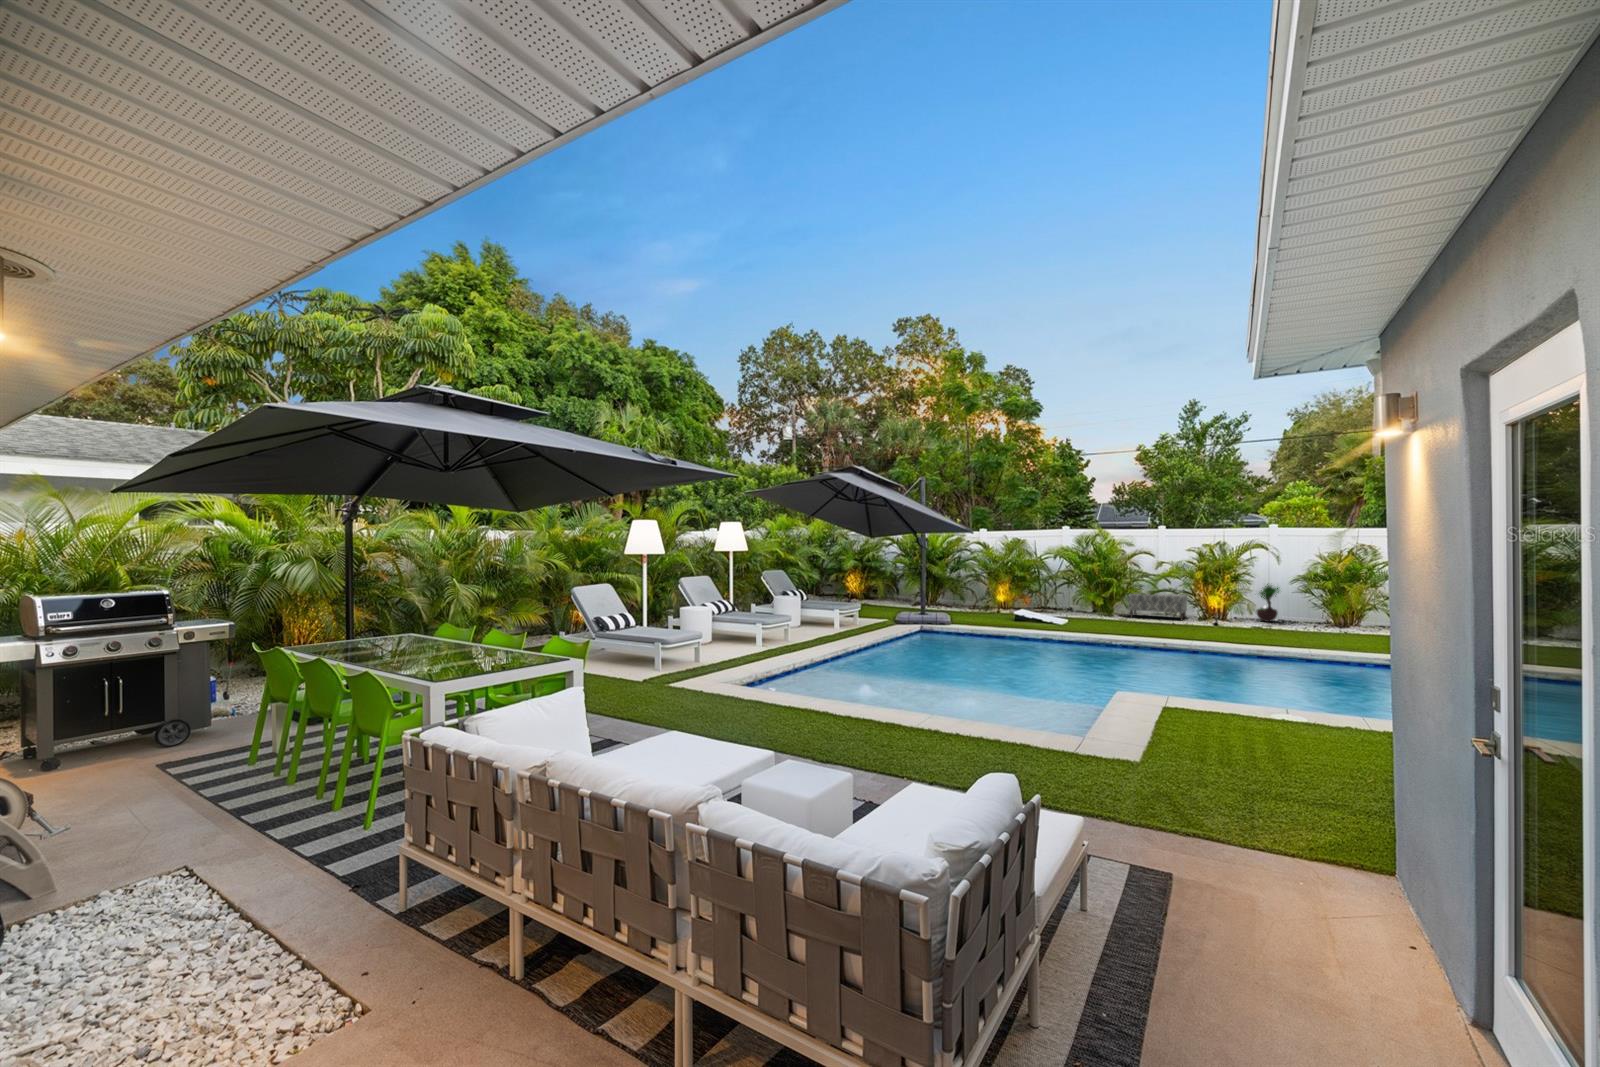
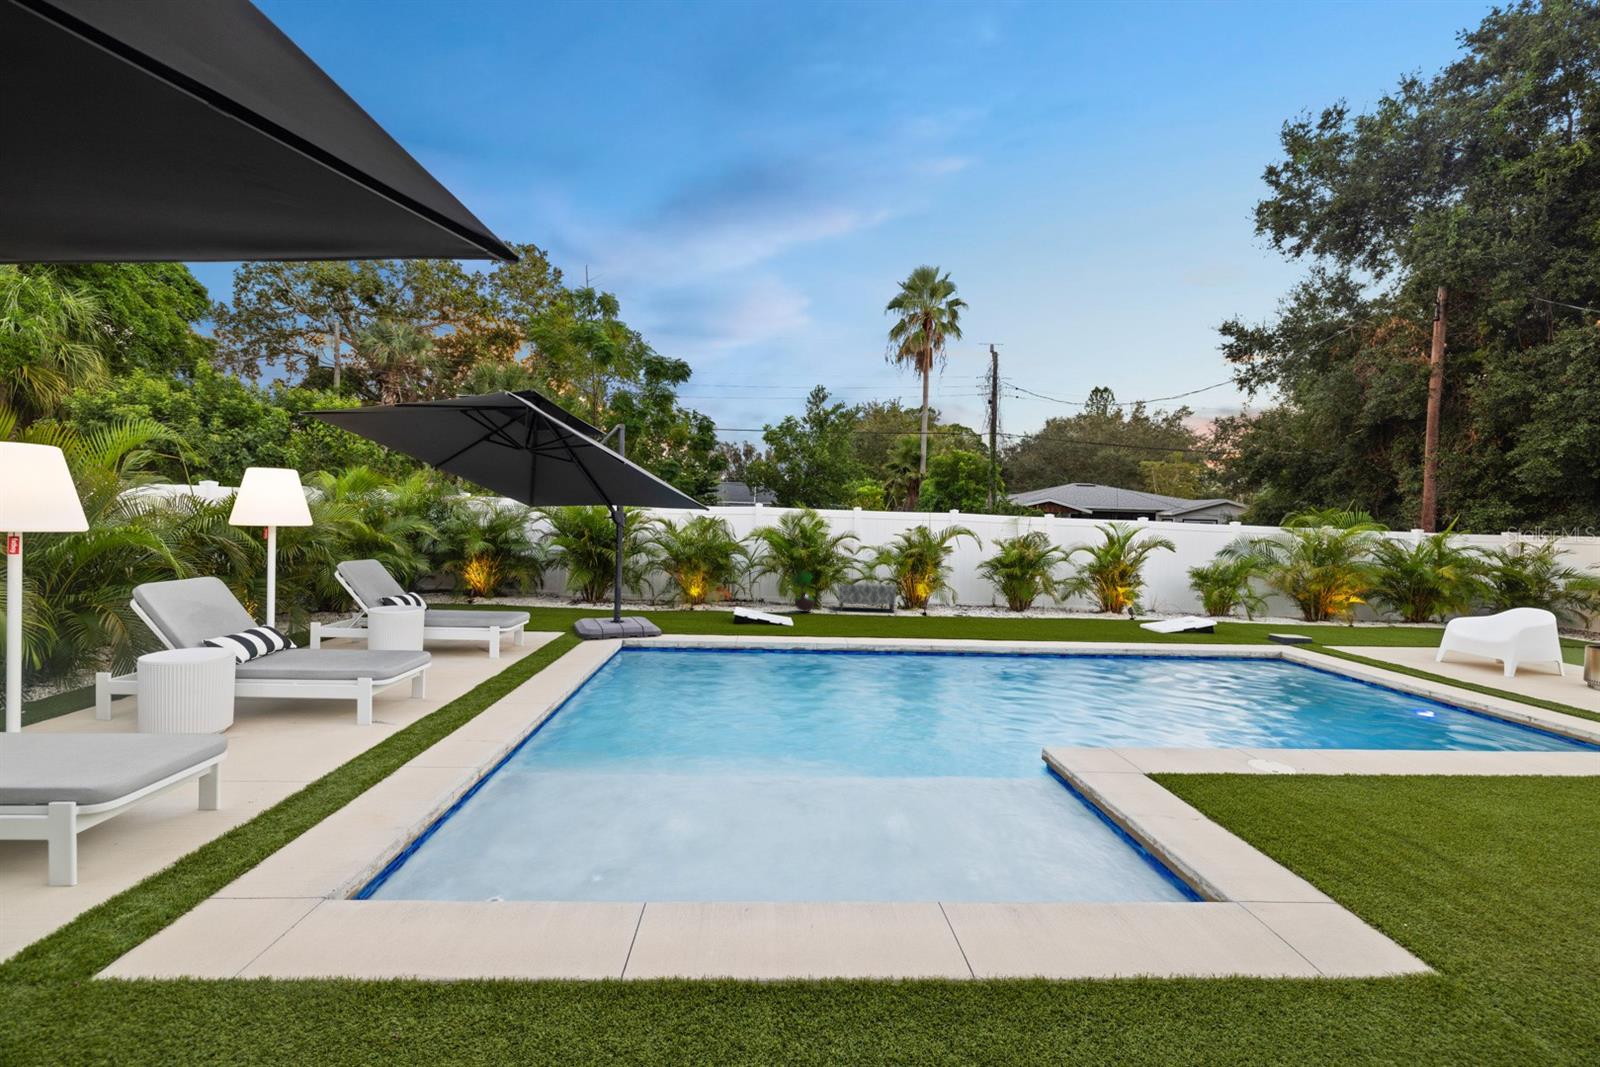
potted tree: present [1256,584,1279,622] -> present [792,572,815,612]

